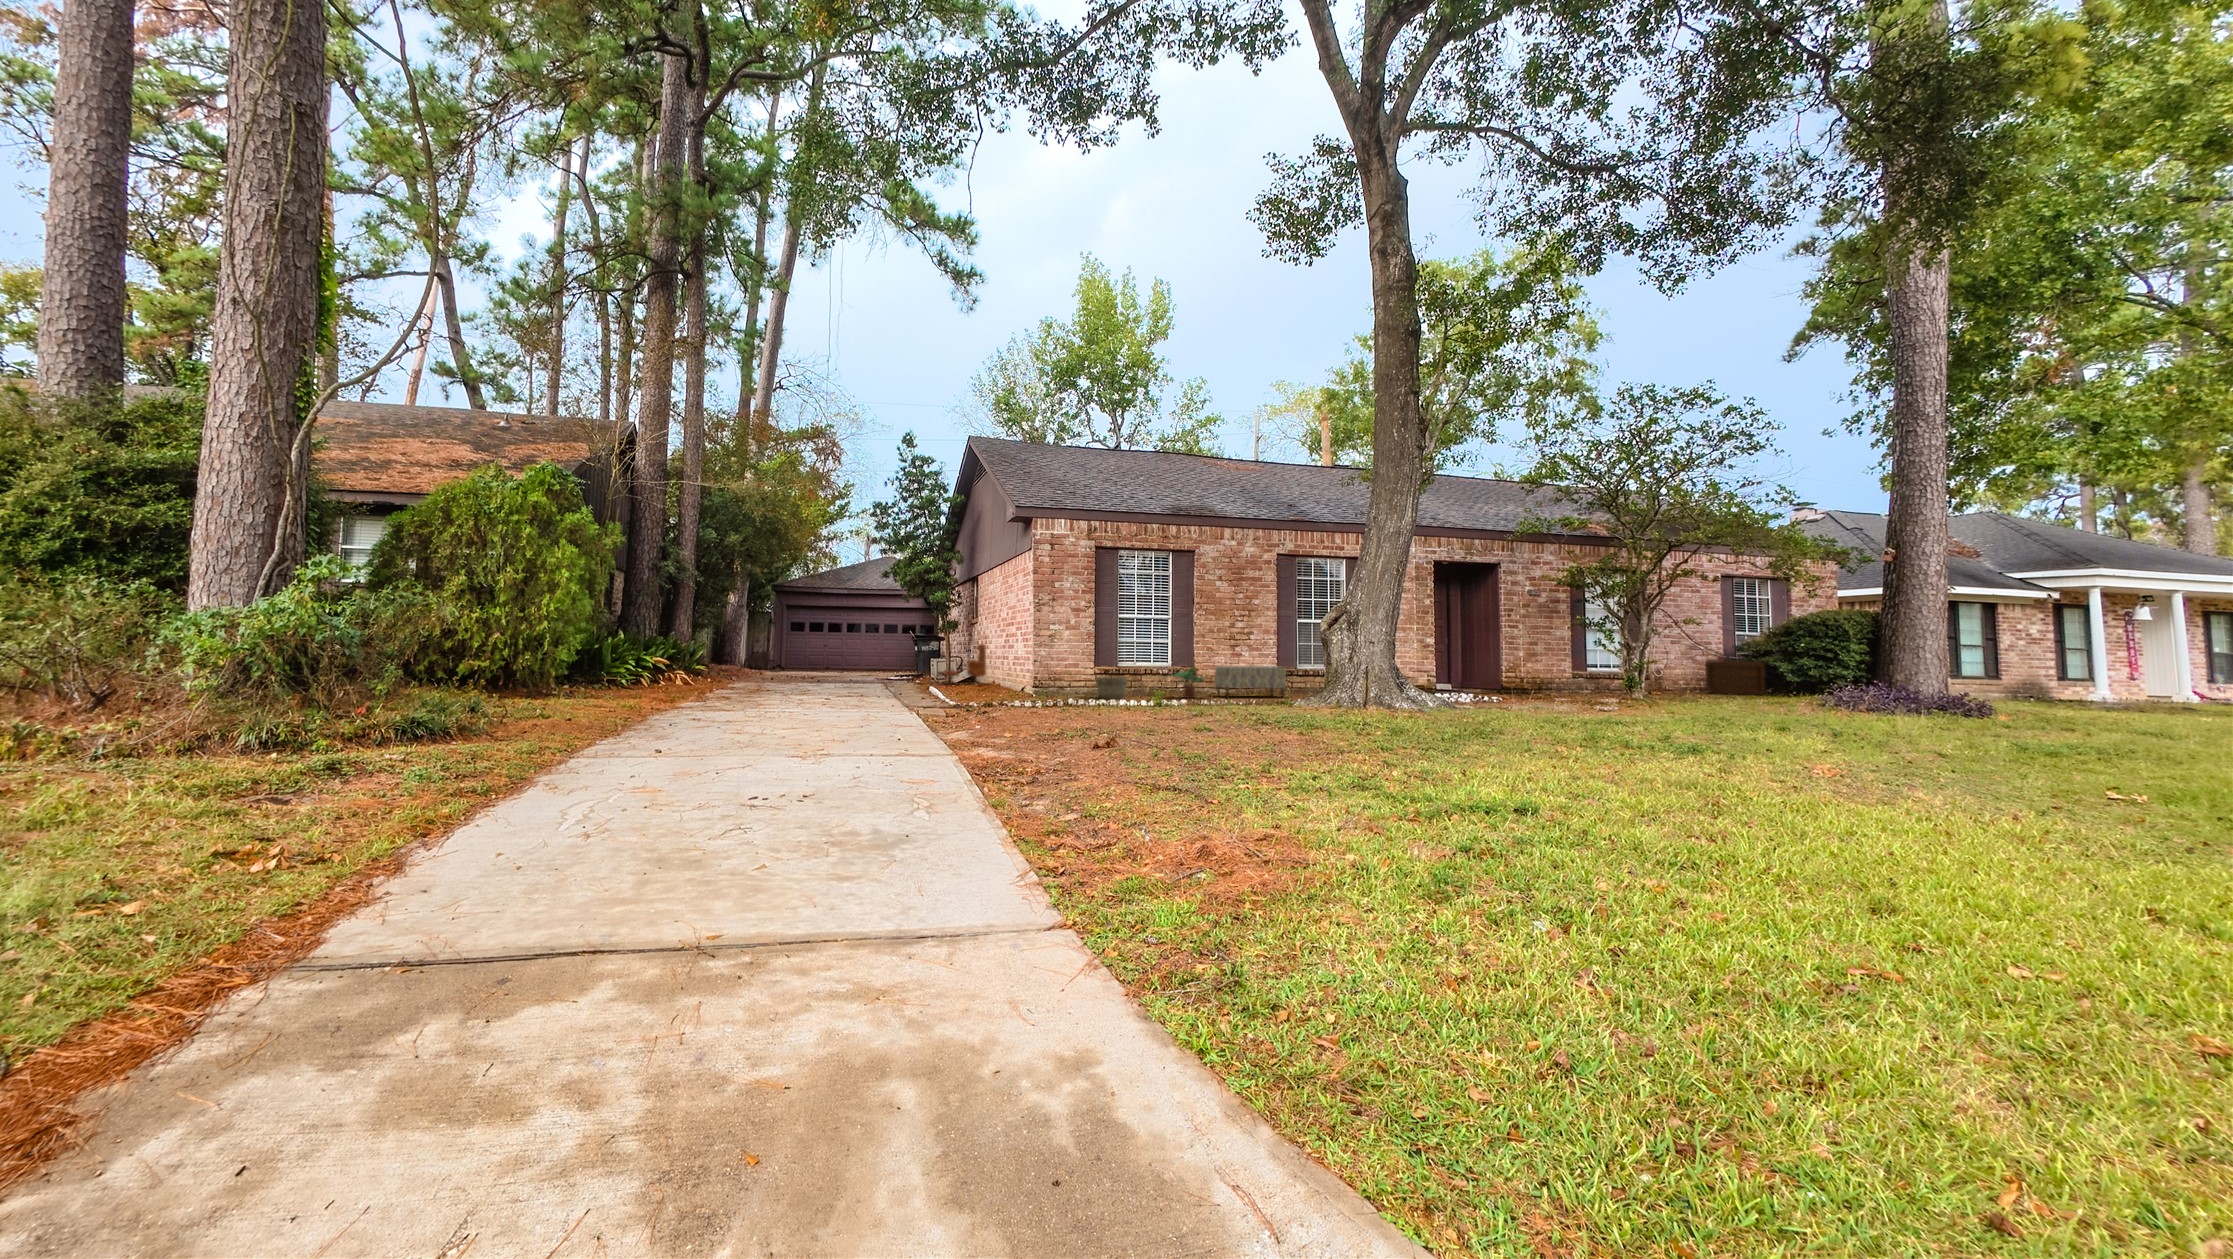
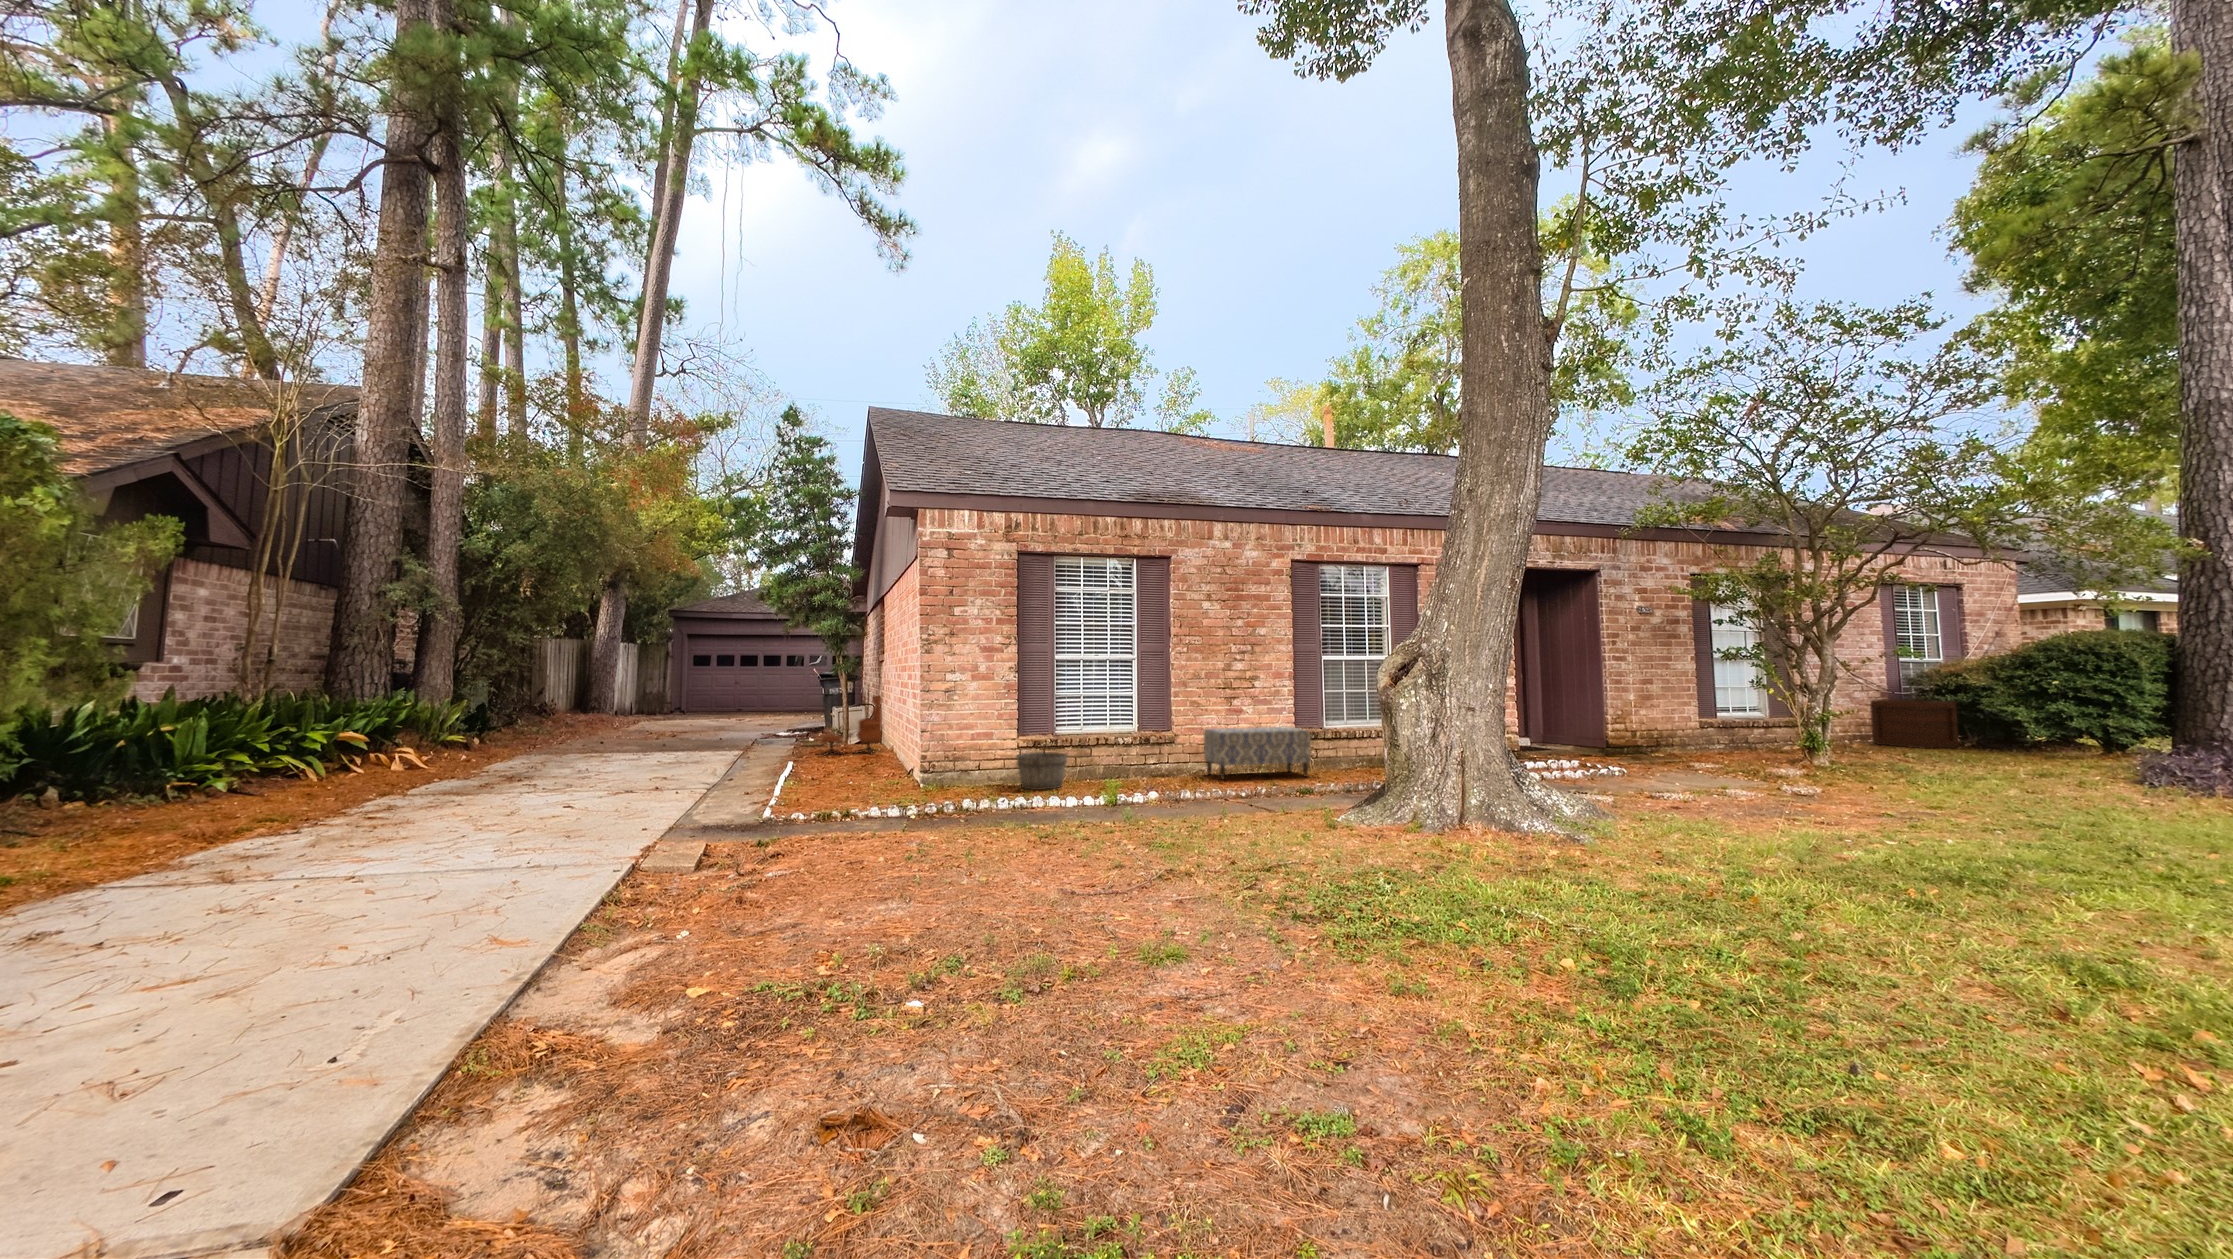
potted plant: present [1175,666,1204,698] -> none [1131,732,1205,783]

